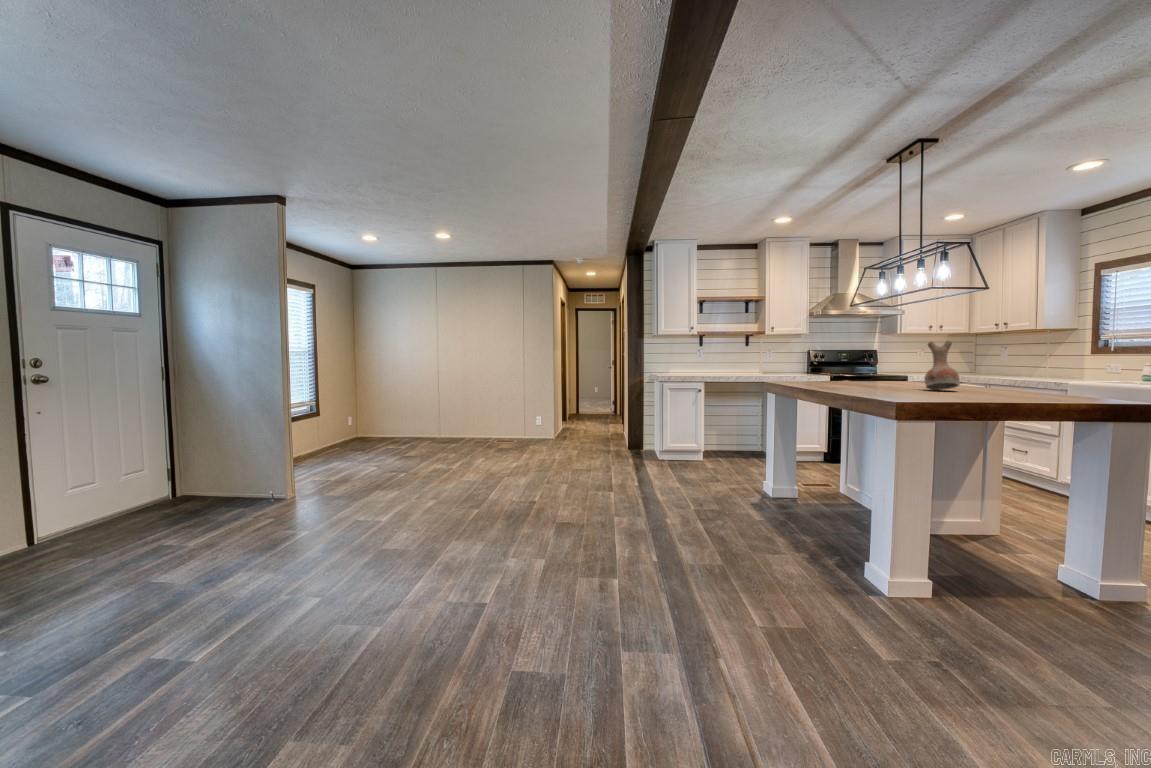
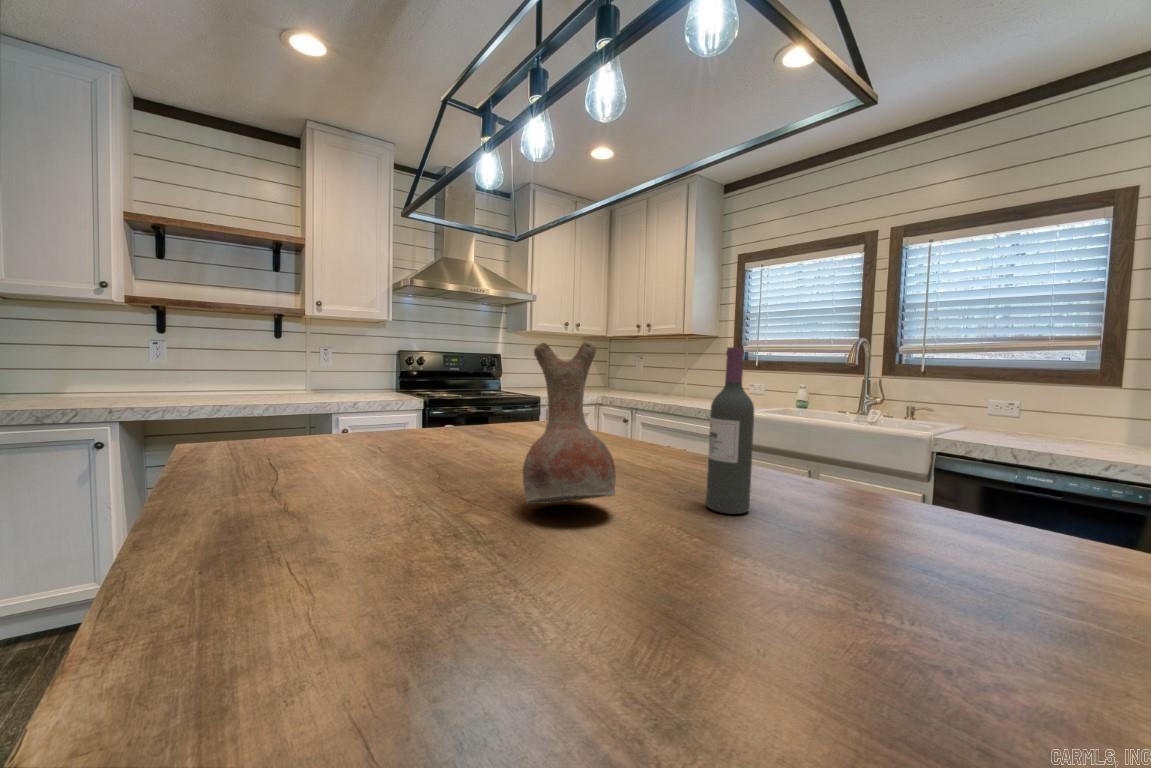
wine bottle: none [999,339,1020,393] -> present [706,347,754,514]

